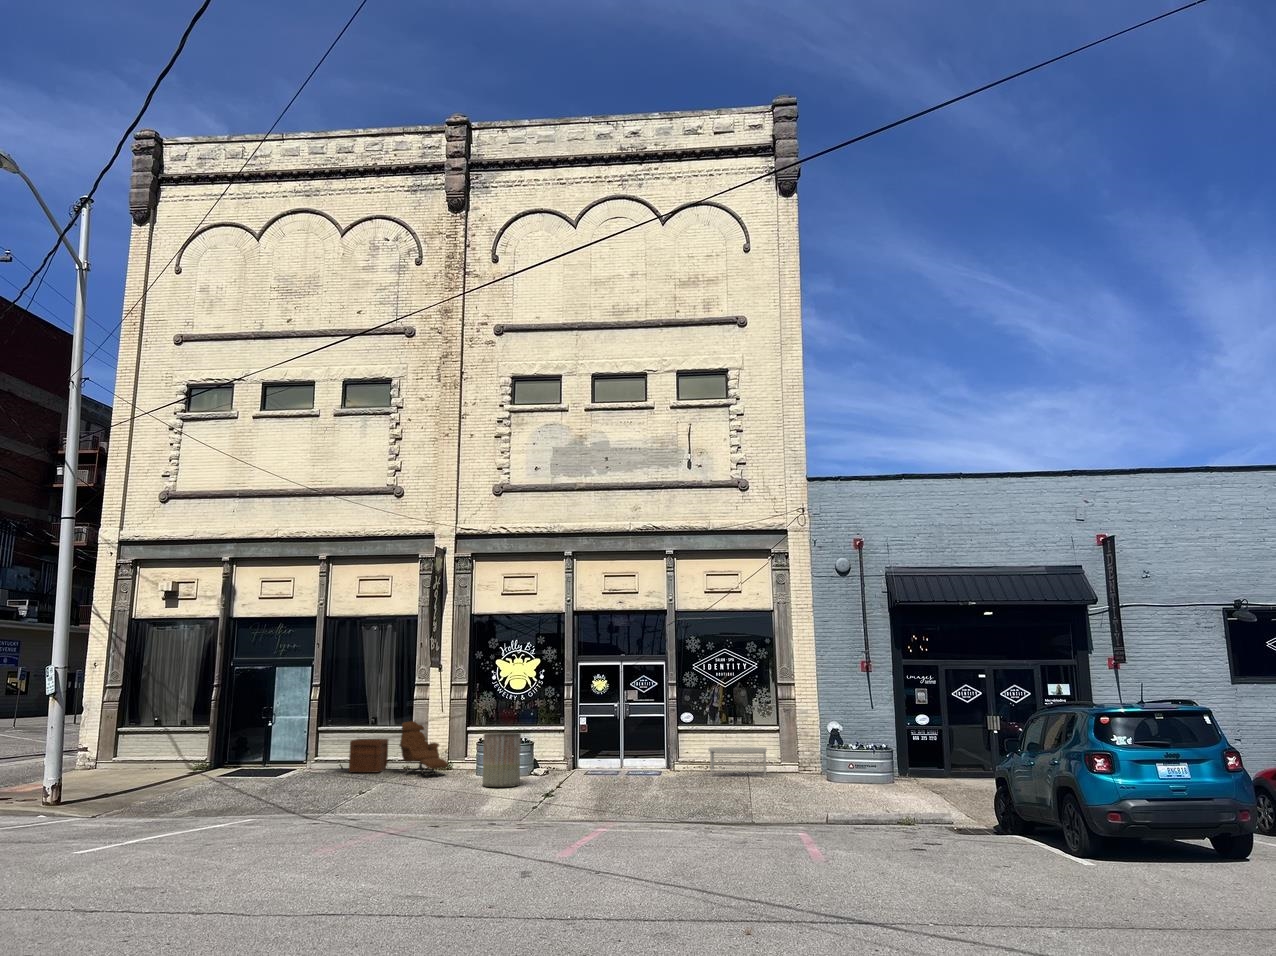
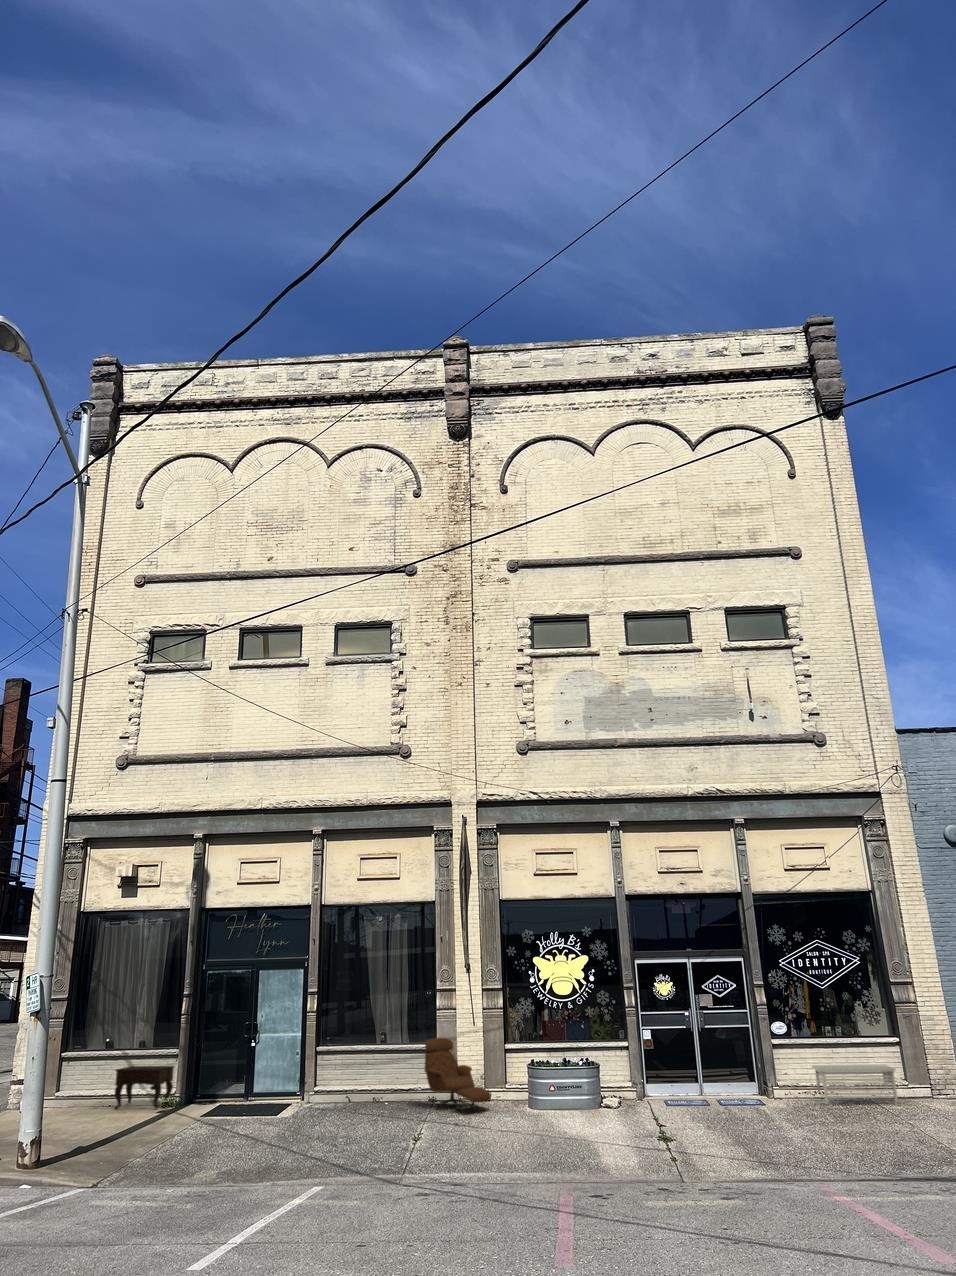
trash can: present [482,733,521,787] -> none [549,1053,600,1128]
side table: none [157,739,208,771] -> present [115,1066,174,1109]
wooden crate: present [349,739,388,772] -> none [362,1061,404,1108]

